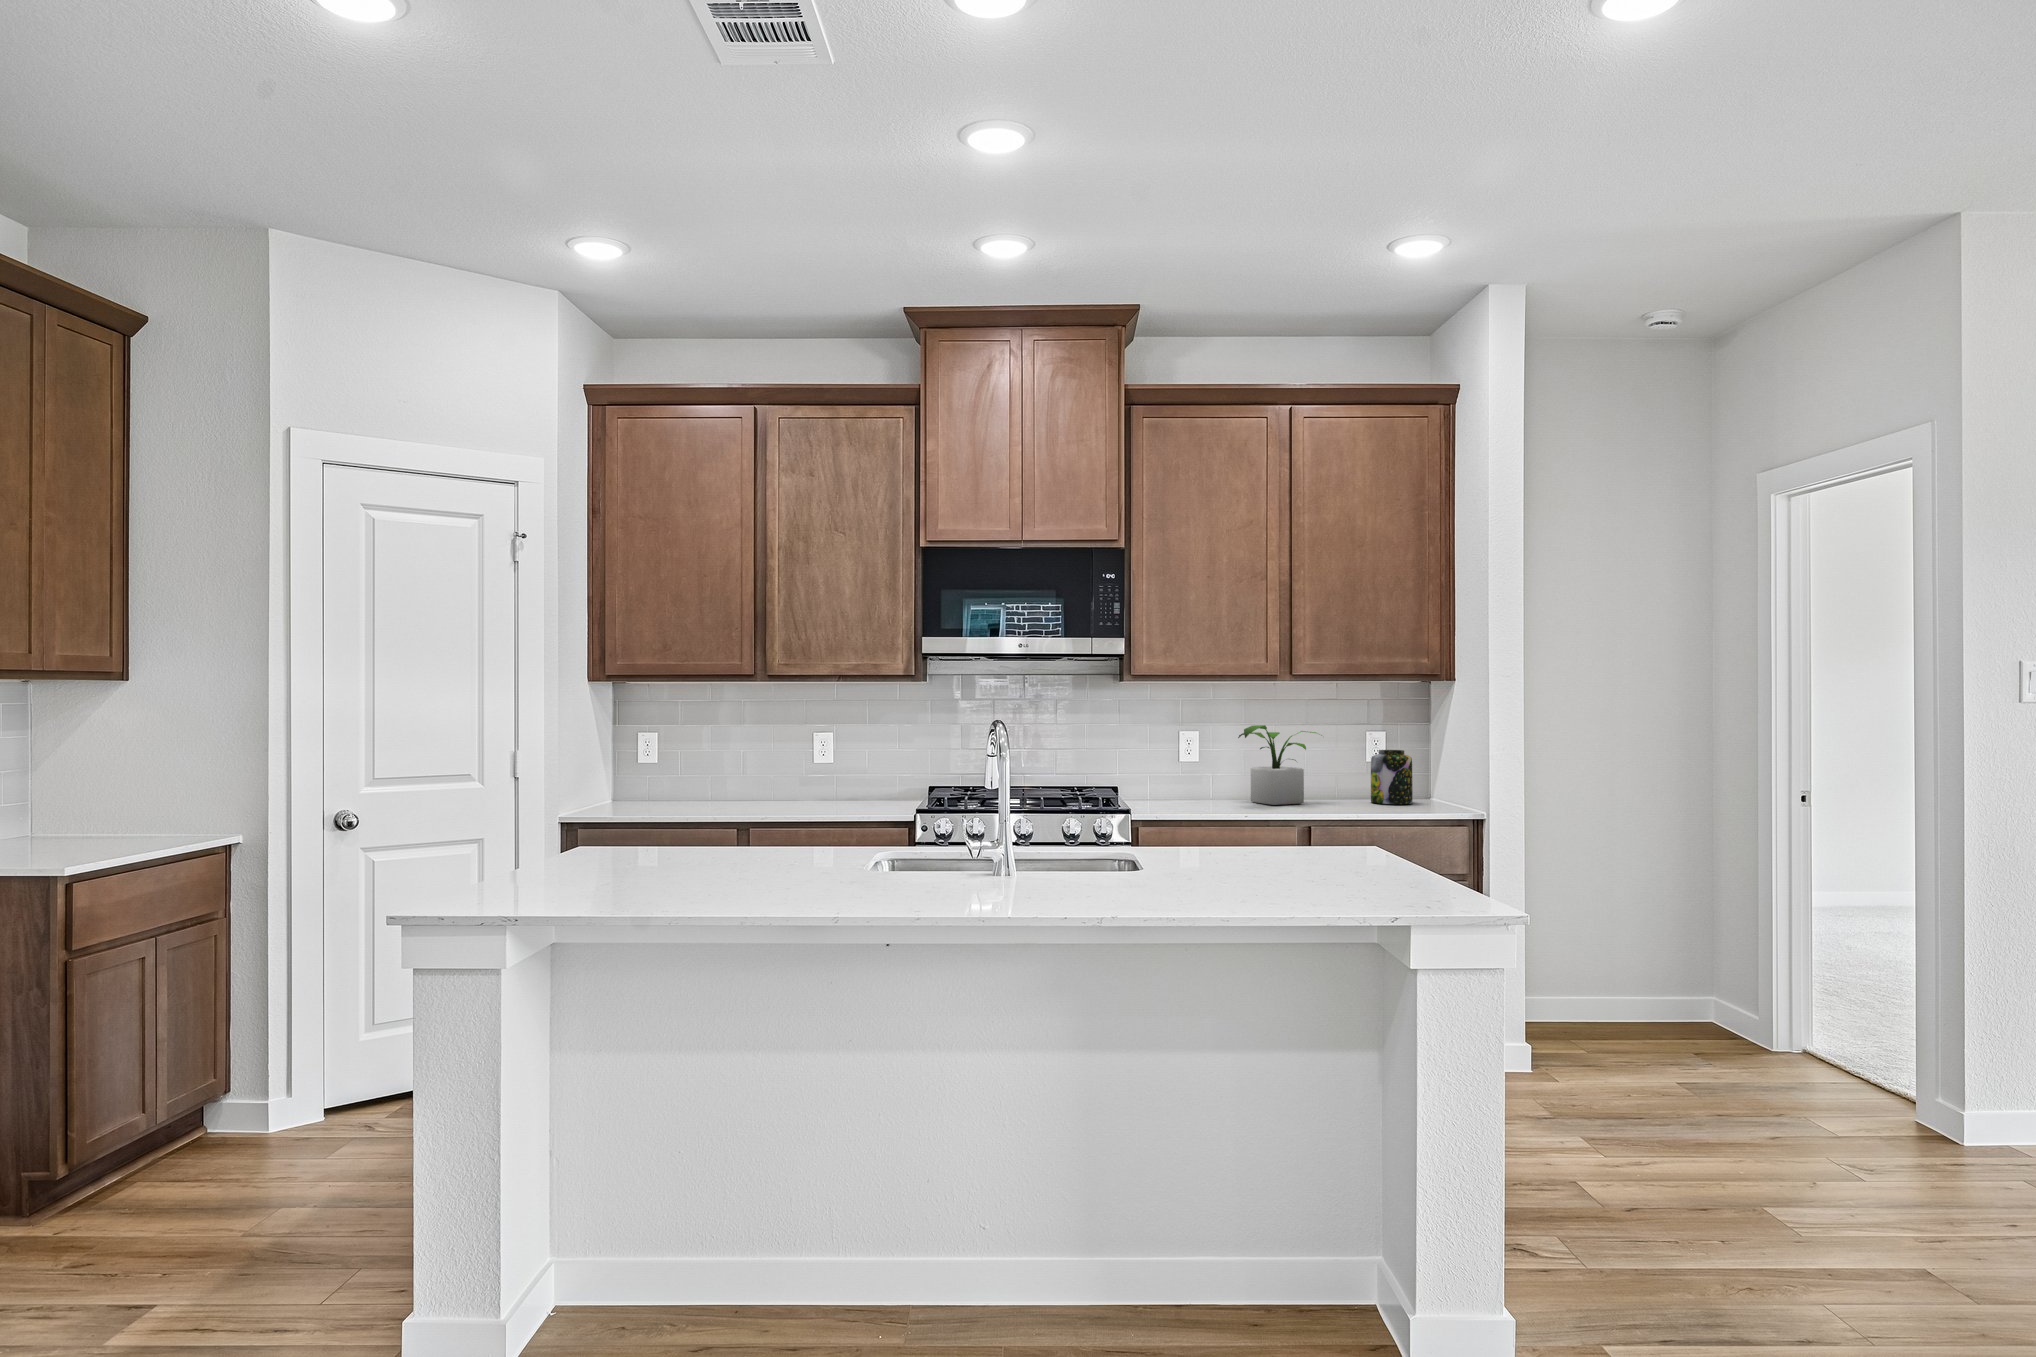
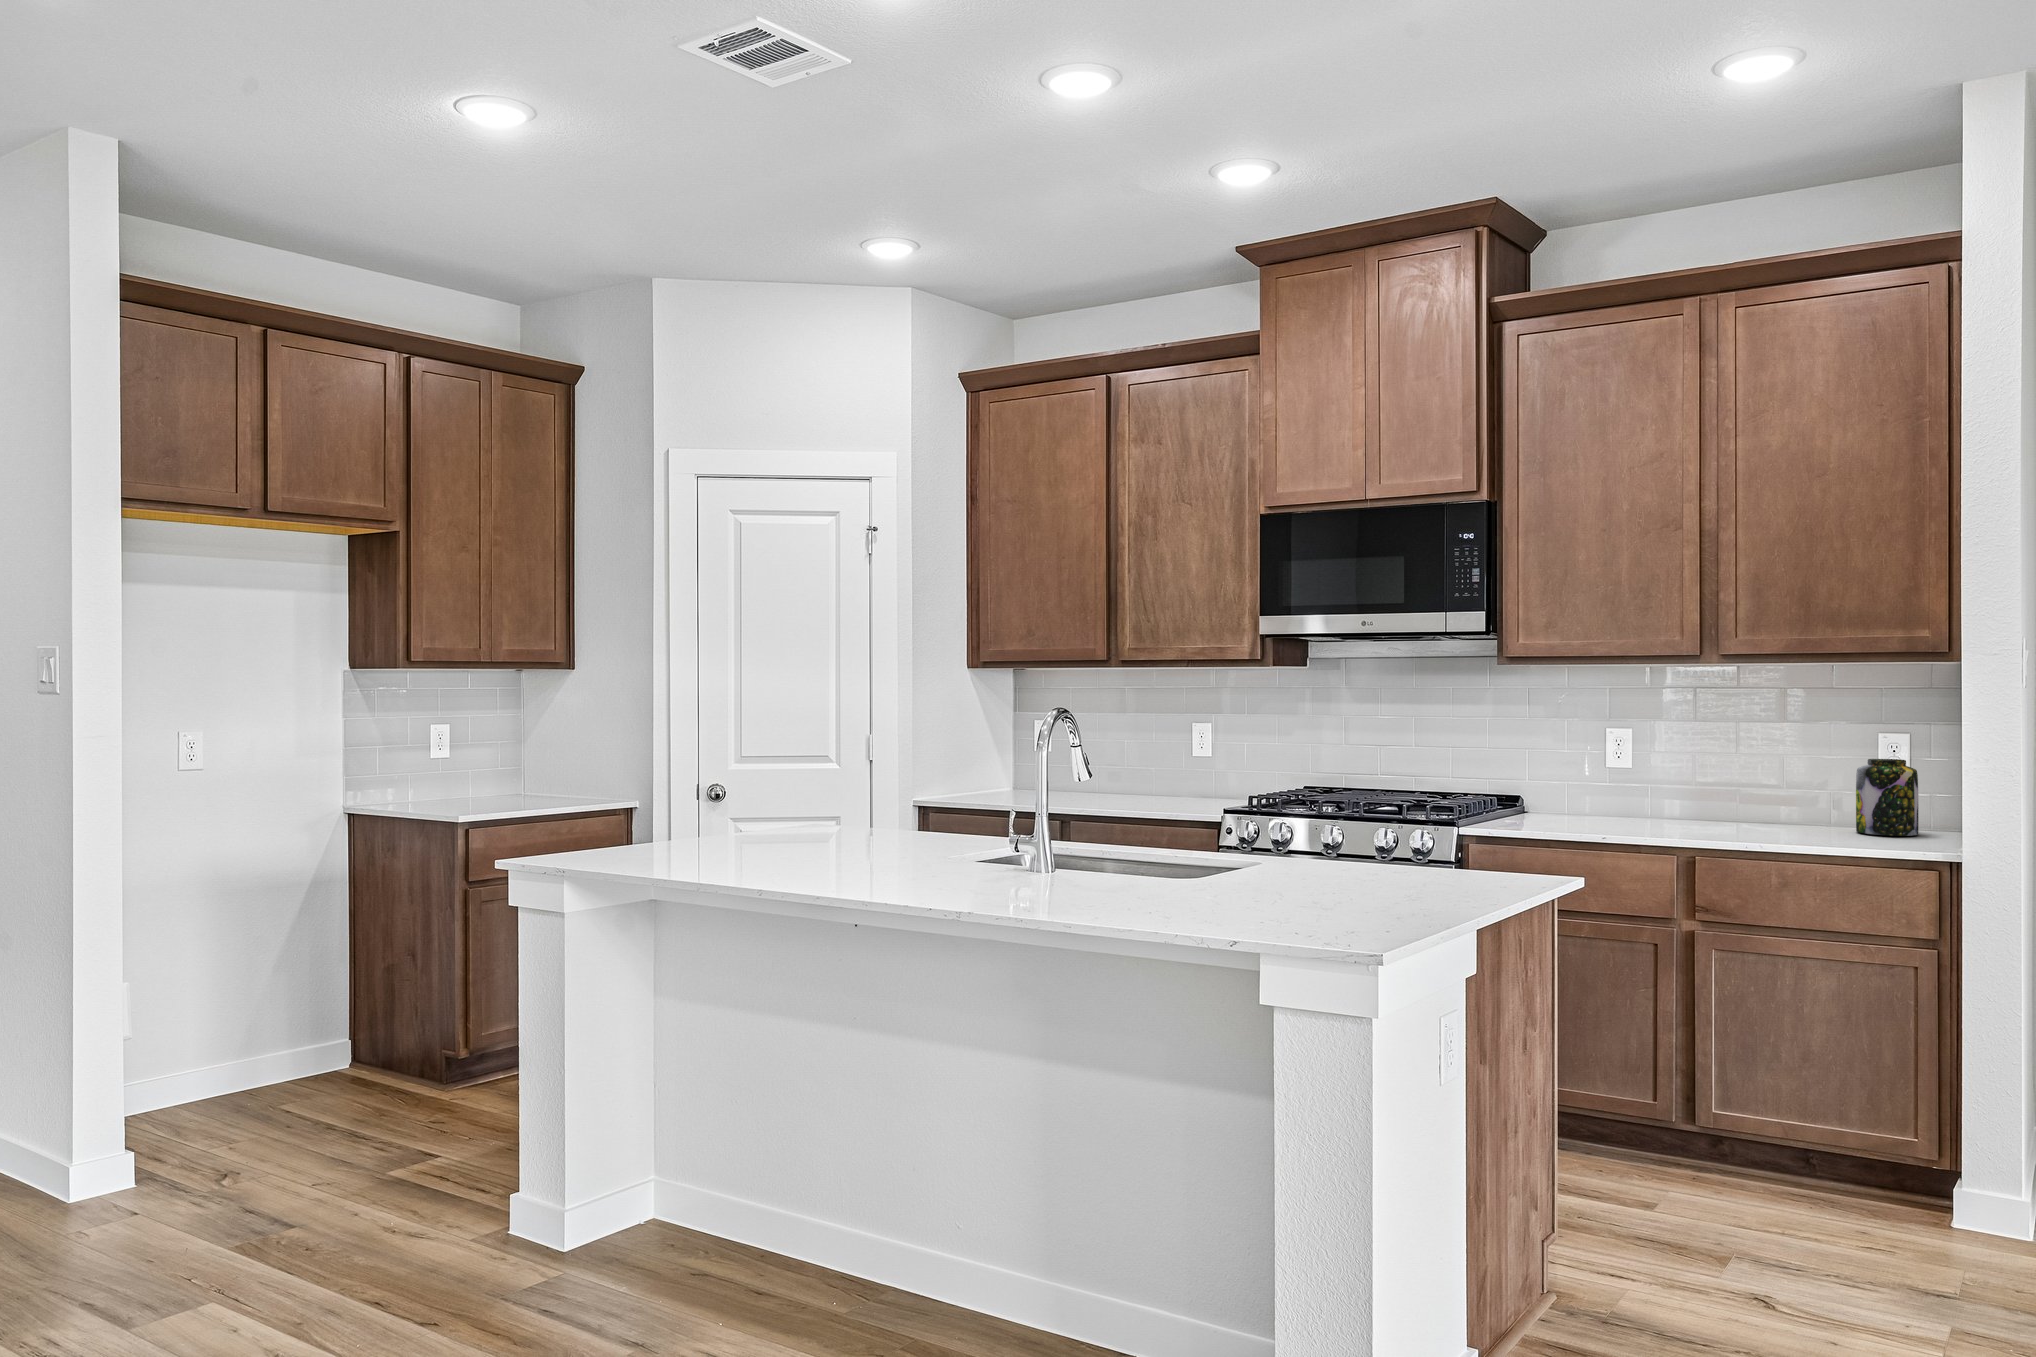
potted plant: present [1238,725,1316,805] -> none [1647,721,1785,827]

